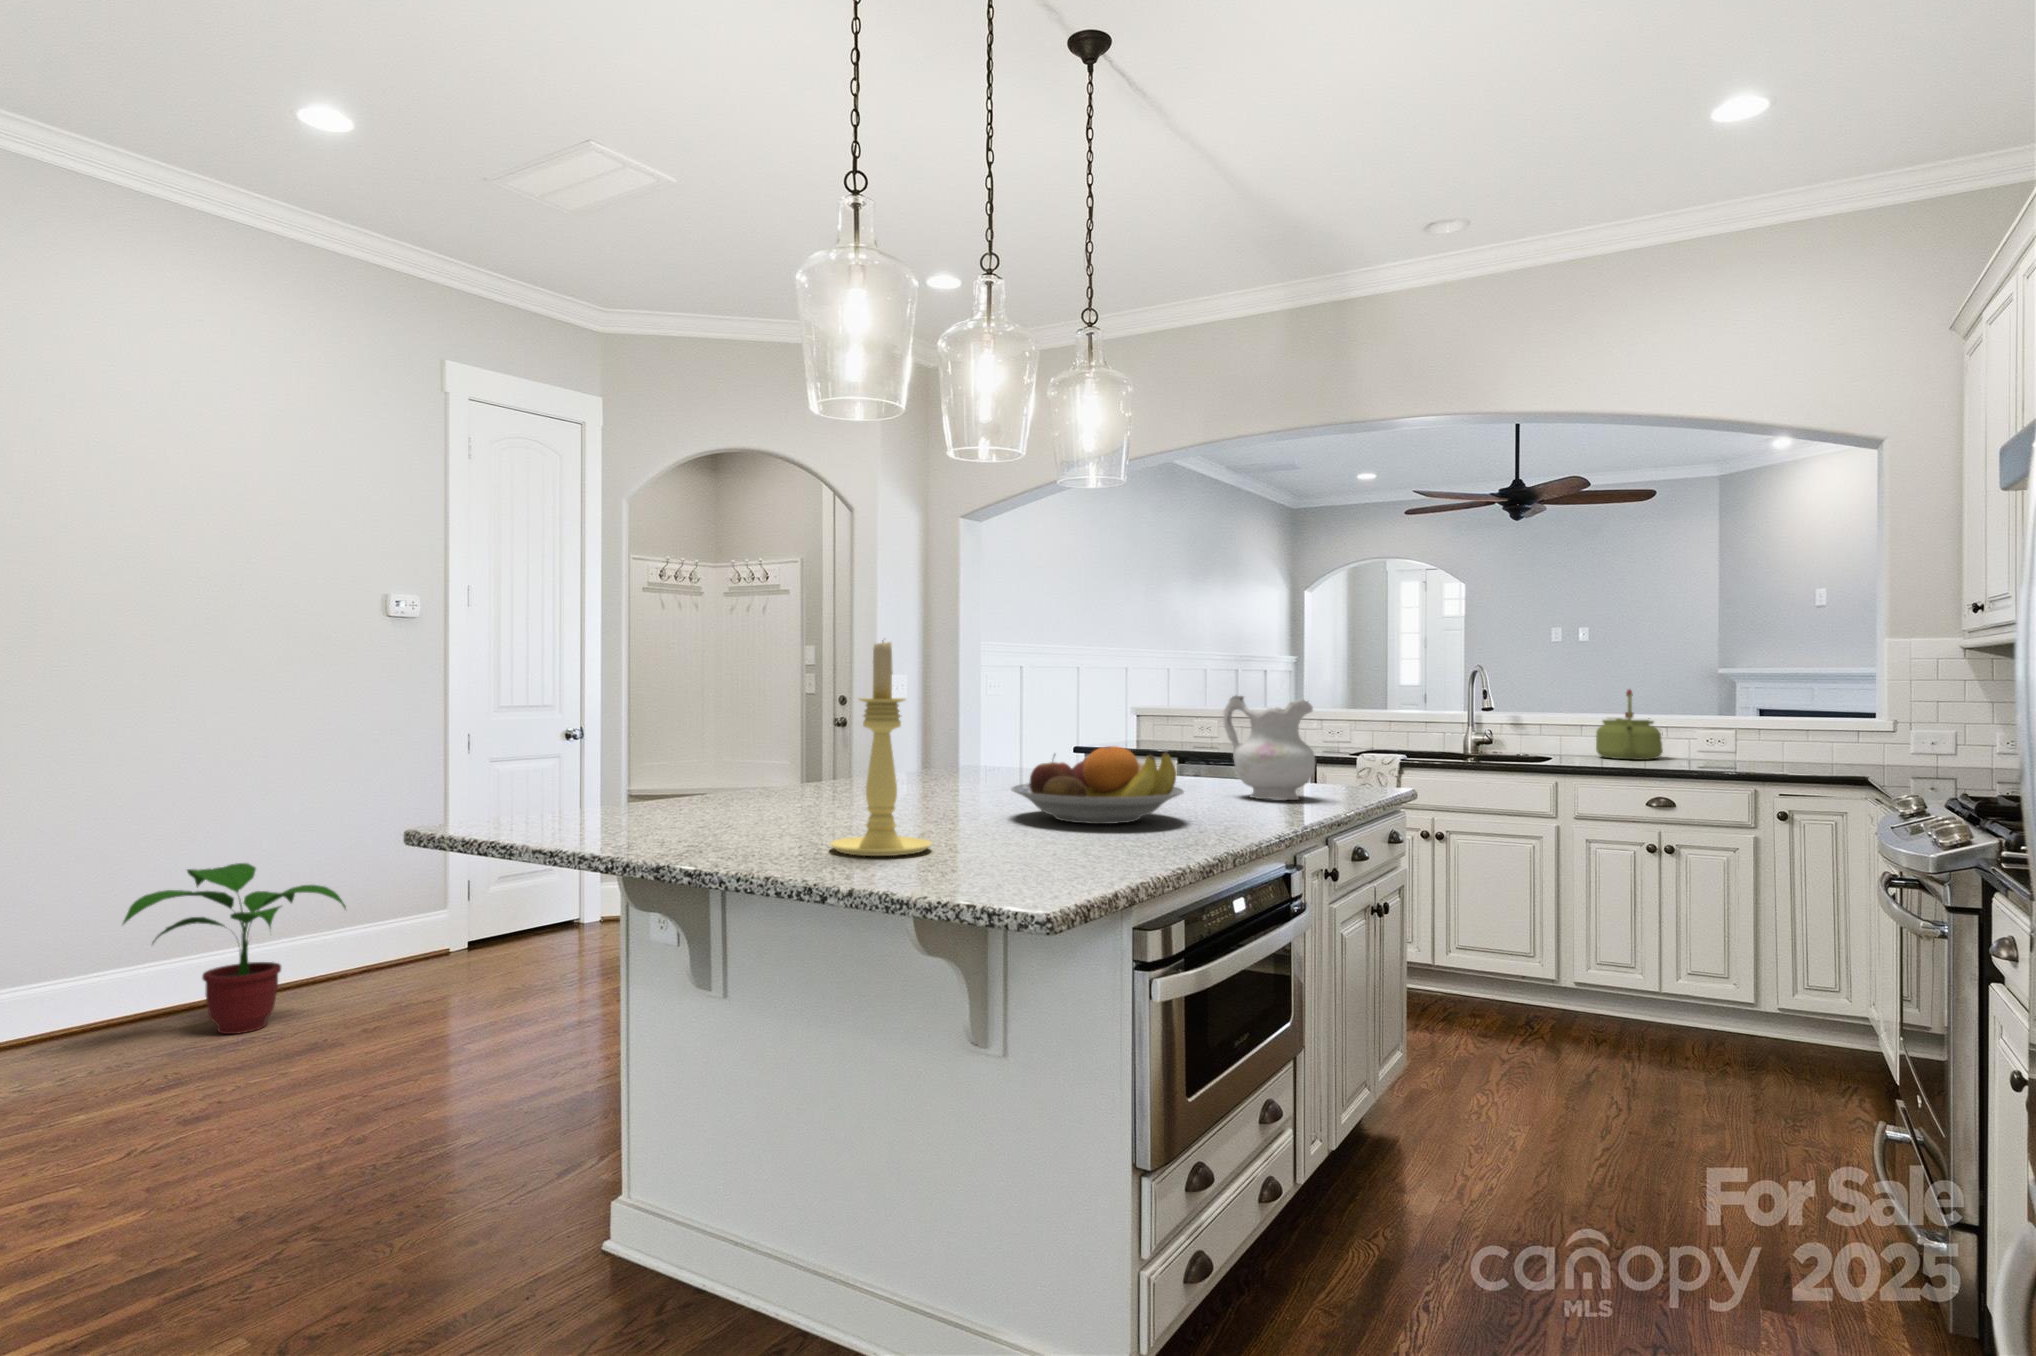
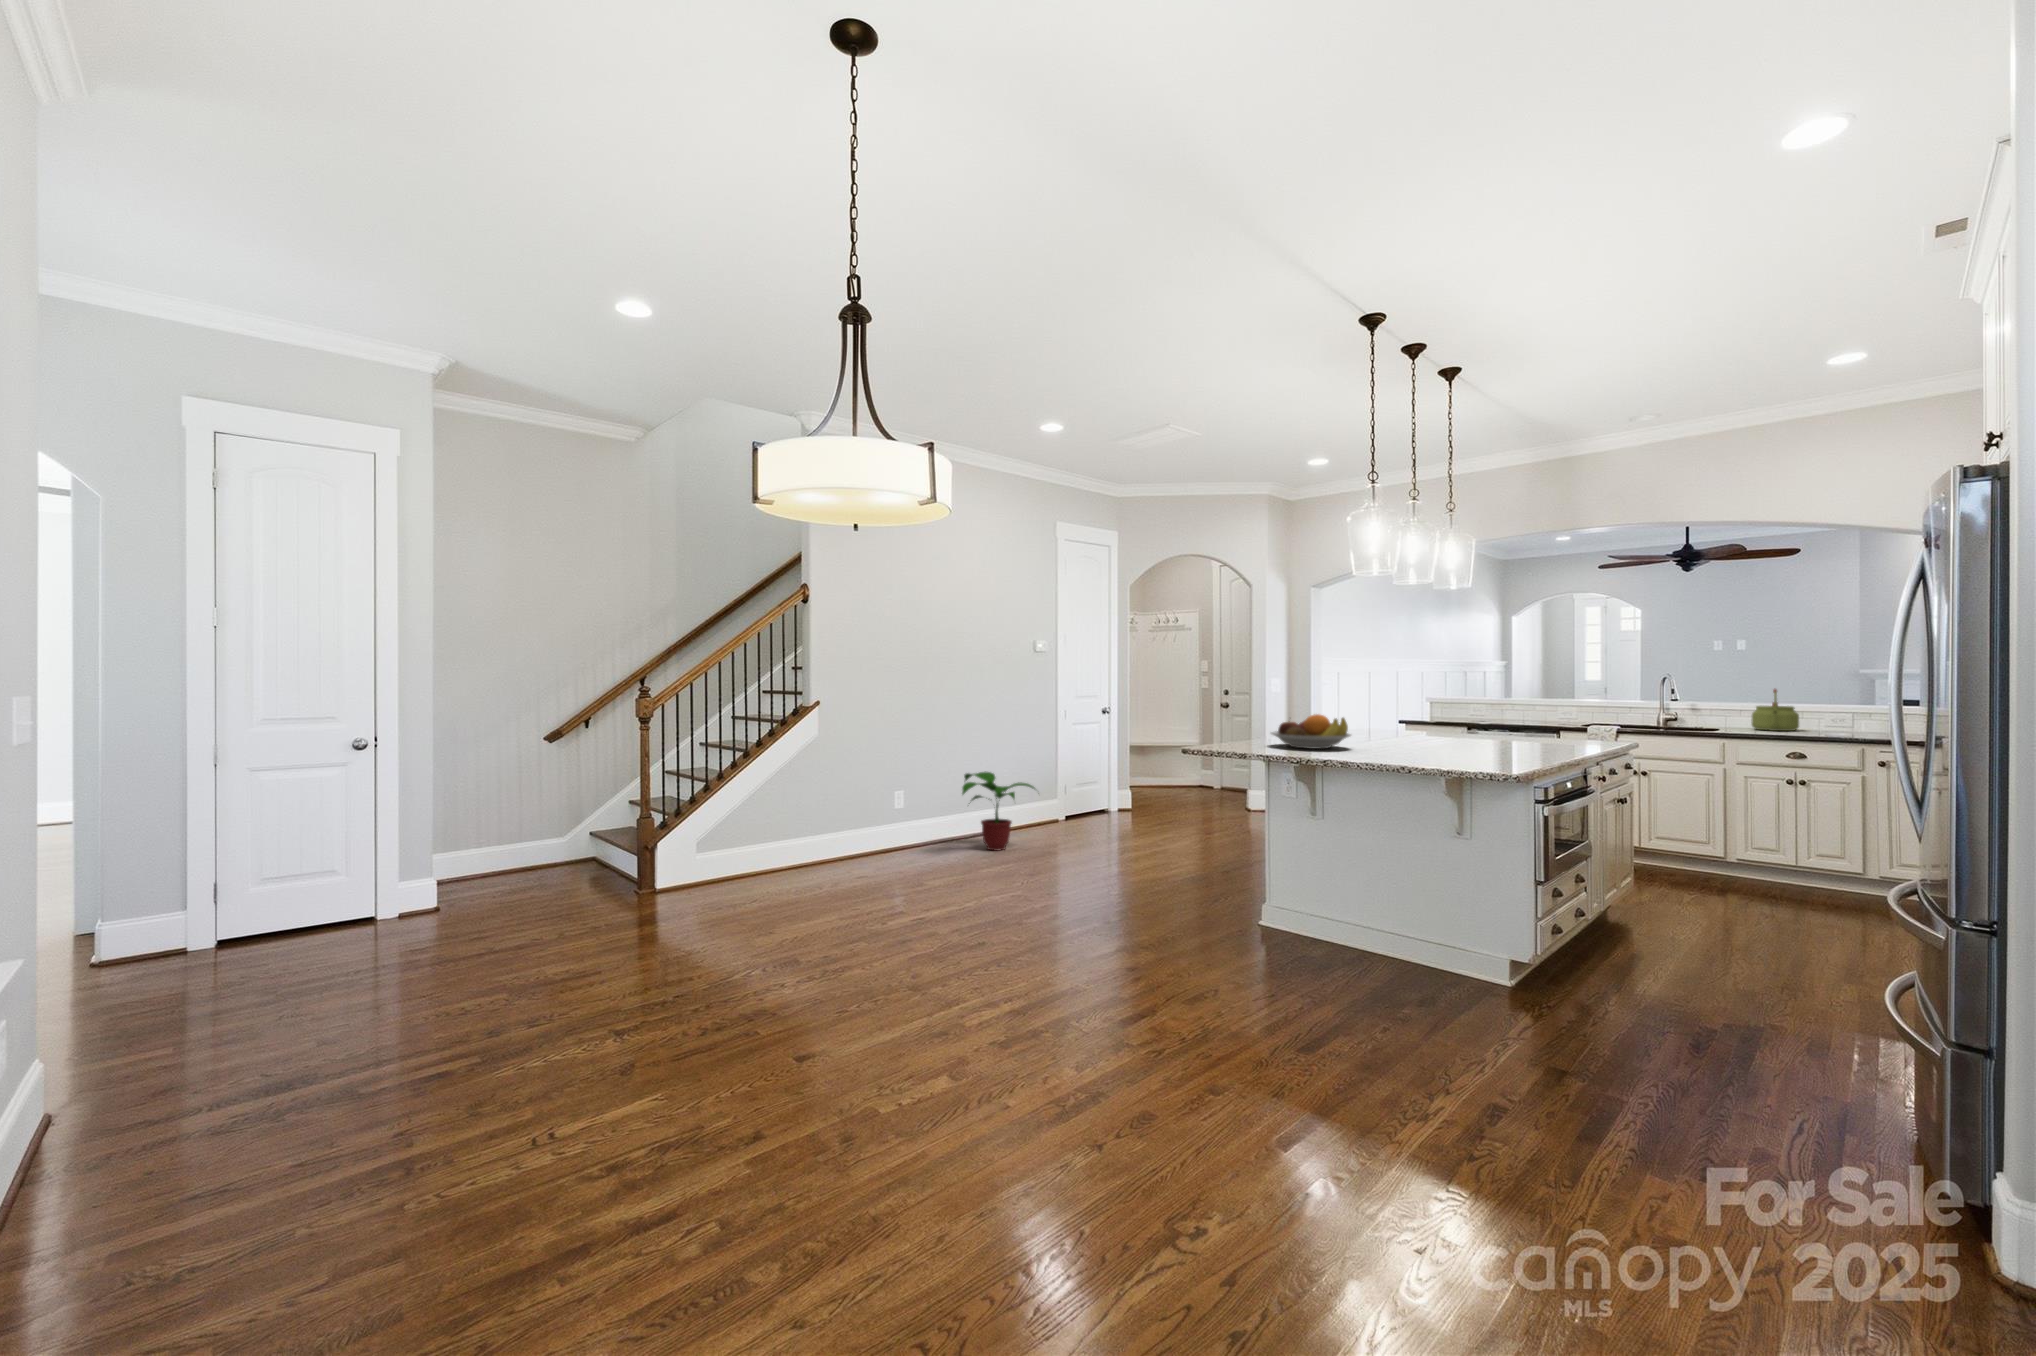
candle holder: present [830,641,931,856] -> none [1387,671,1432,758]
ceramic pitcher: present [1223,696,1315,800] -> none [1532,693,1586,745]
fruit bowl: present [1011,746,1184,824] -> present [1271,714,1351,749]

